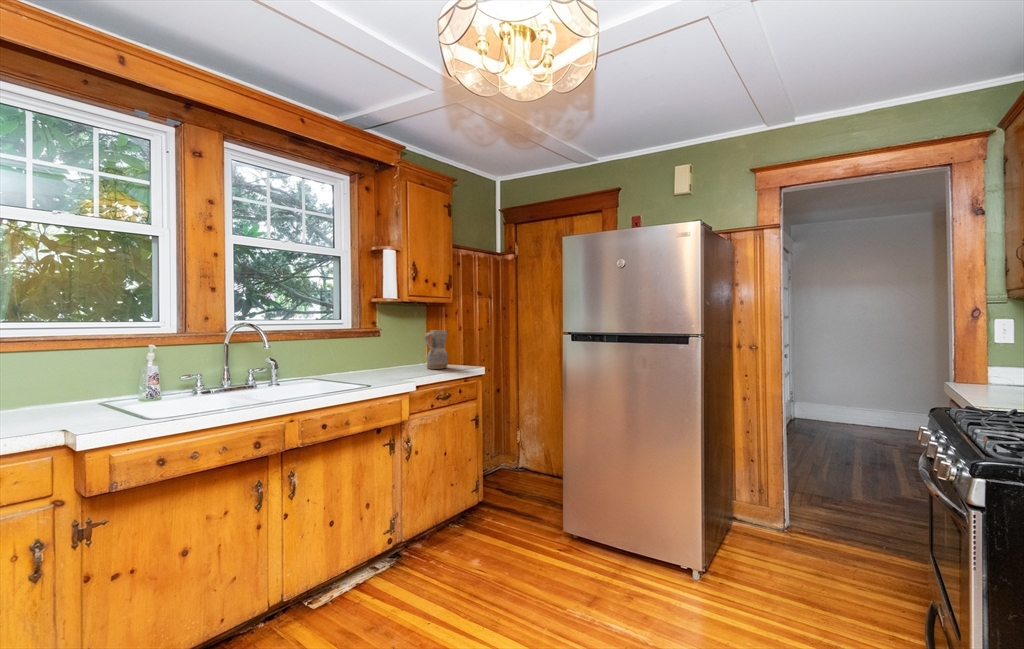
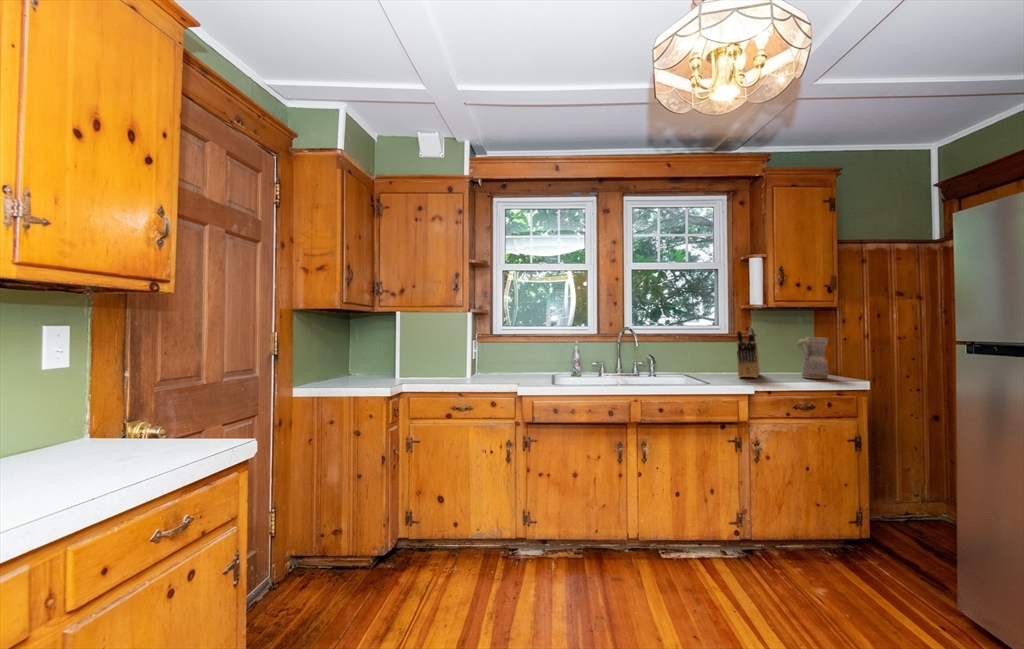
knife block: none [370,322,395,374] -> present [737,328,760,378]

